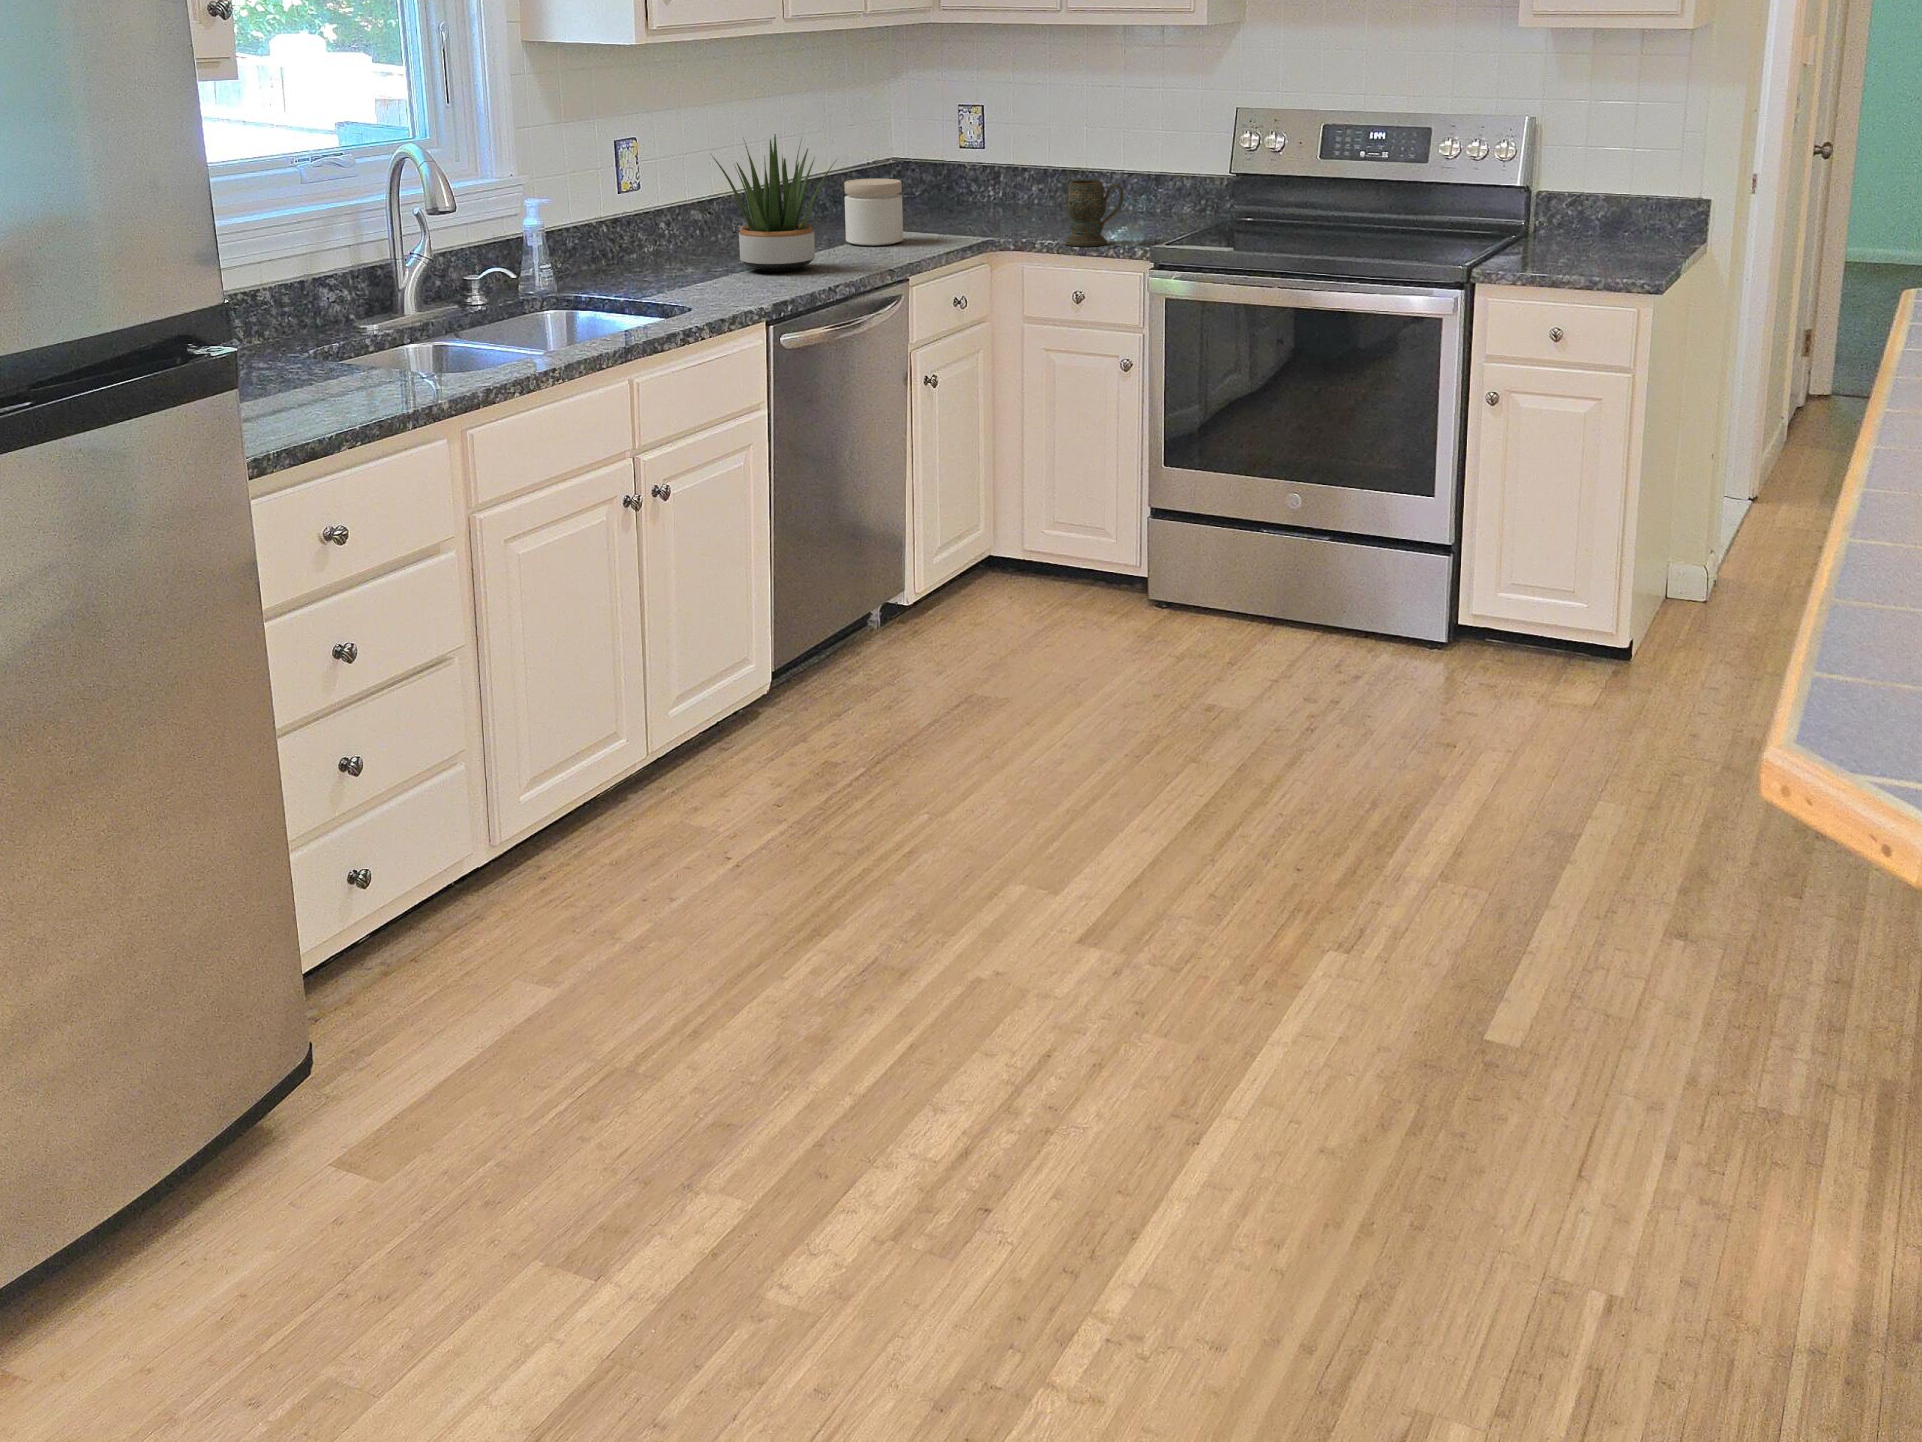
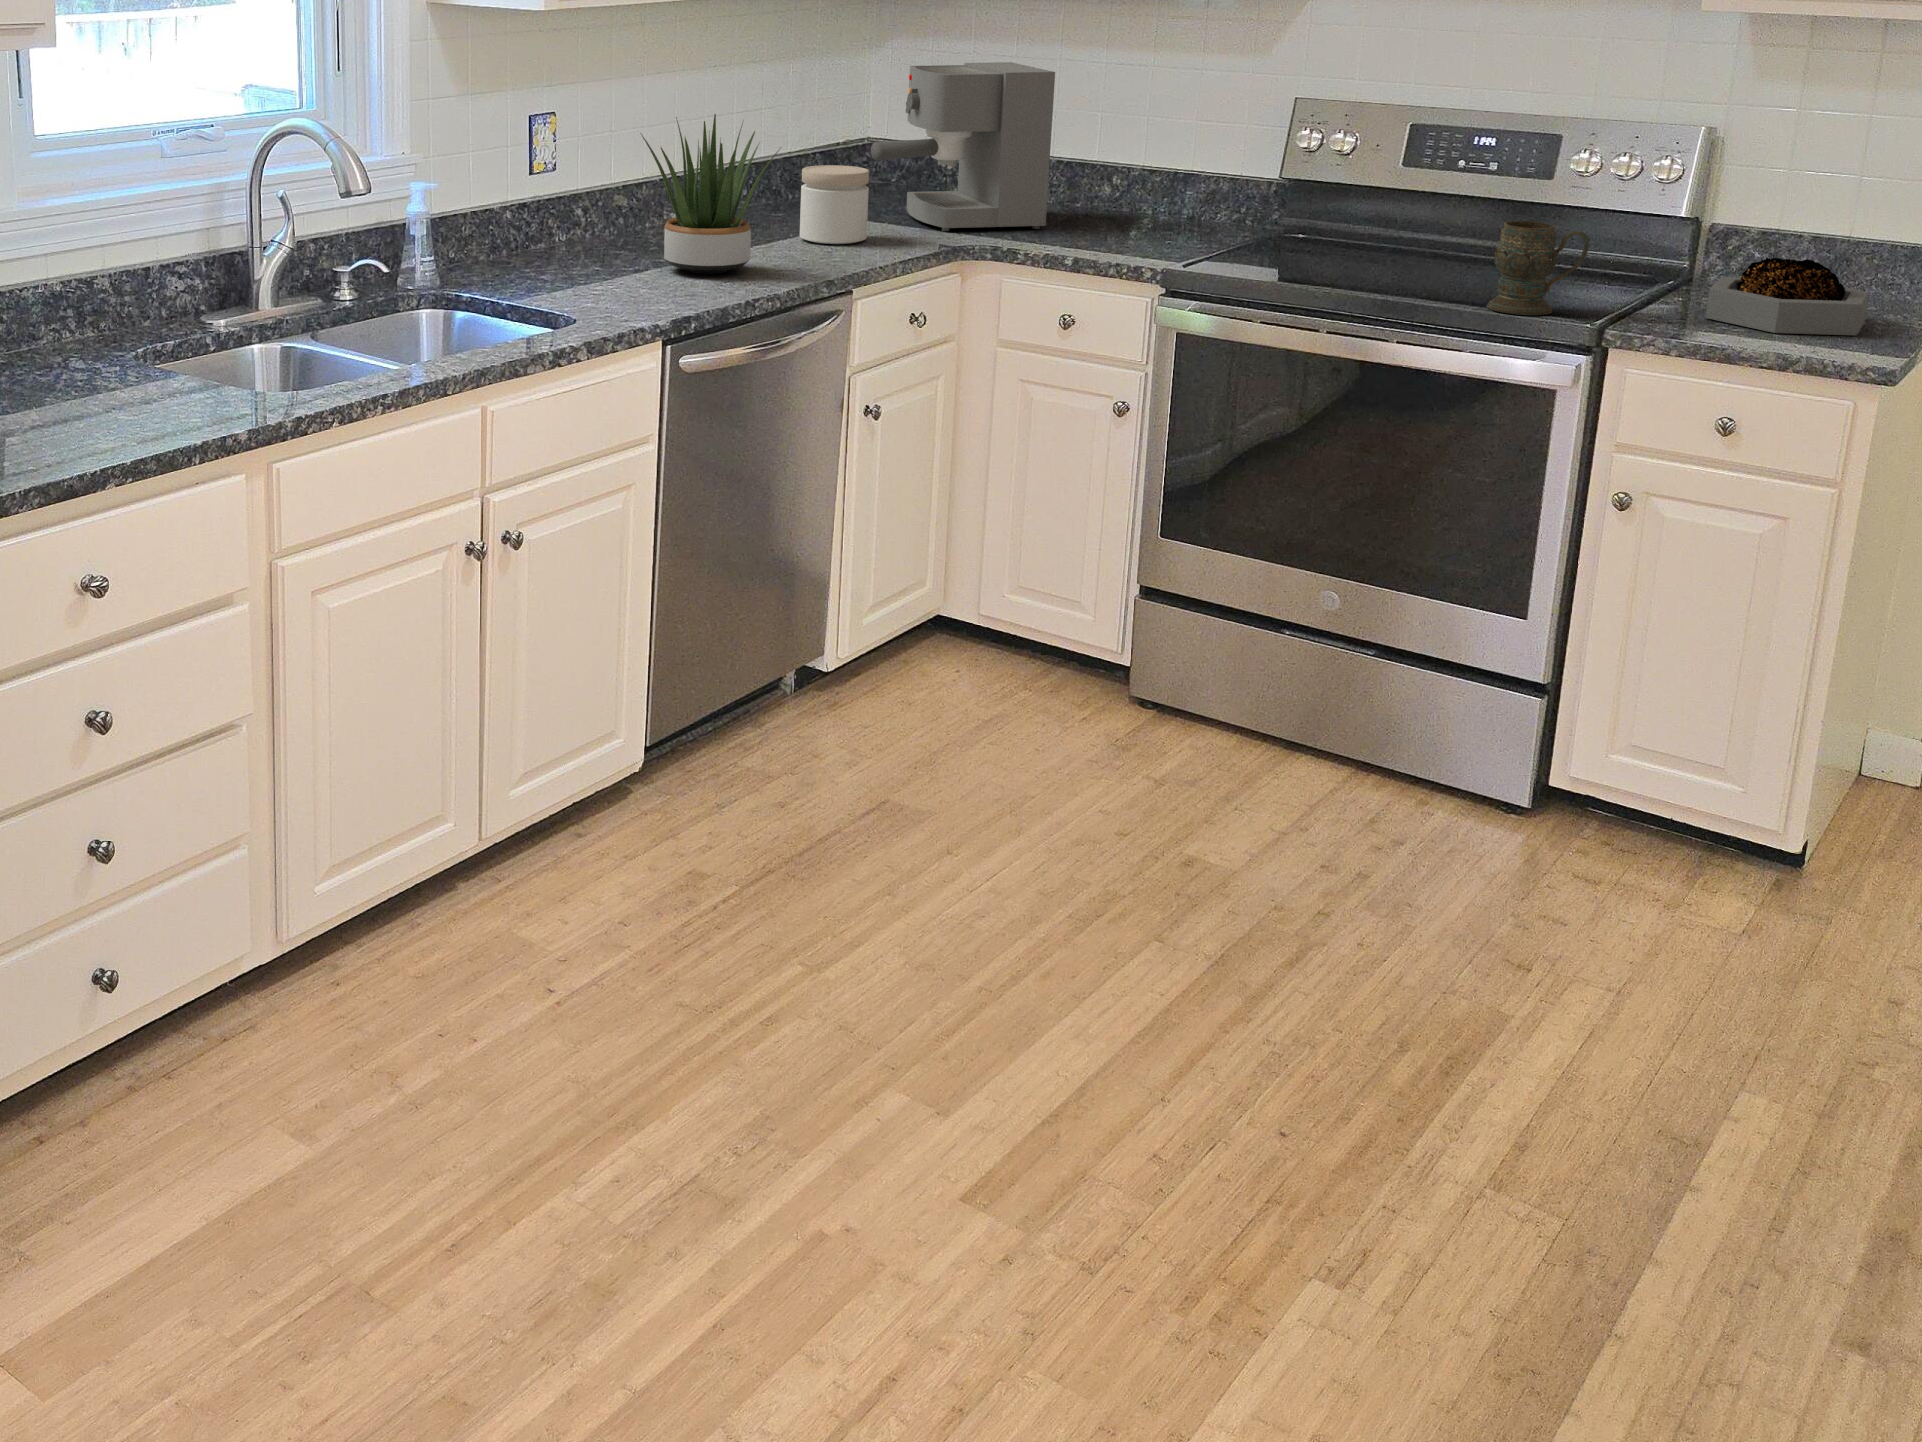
coffee maker: none [898,87,1047,232] -> present [871,62,1055,231]
mug: present [1065,180,1123,246] -> present [1487,221,1589,315]
decorative bowl: none [1540,205,1646,263] -> present [1705,258,1869,335]

